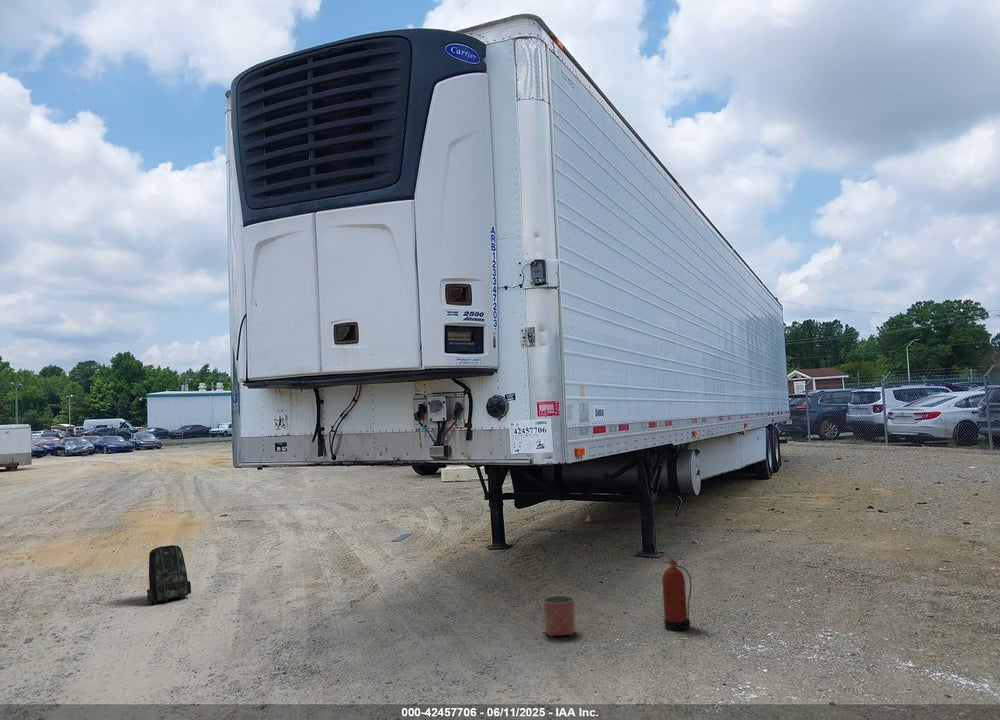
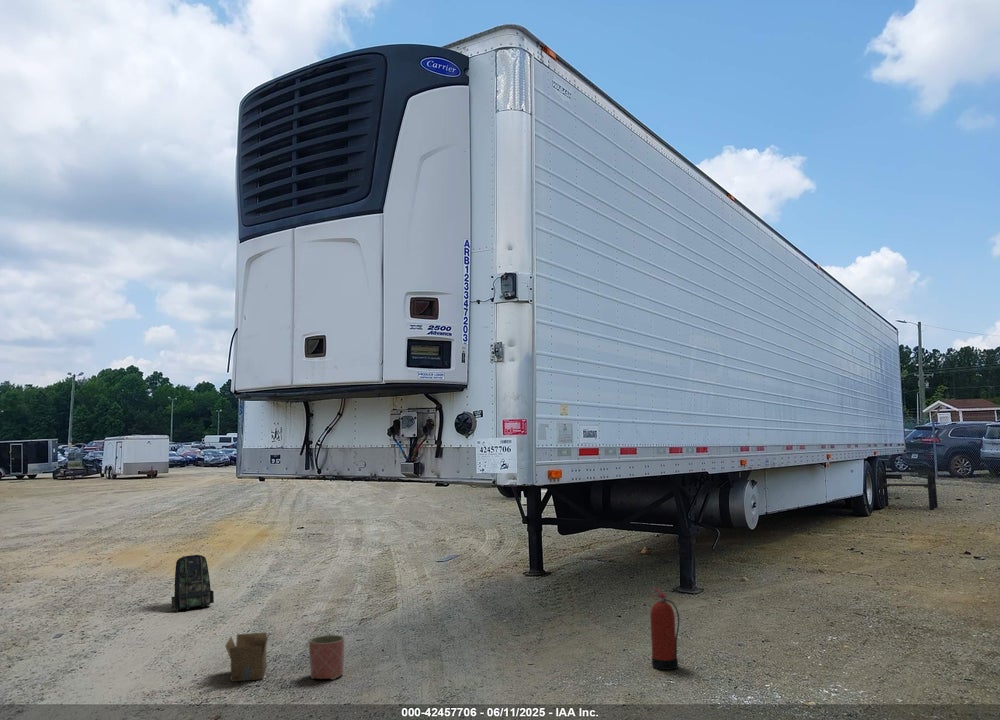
bench: none [776,436,827,471] -> present [878,472,938,510]
planter: present [543,595,575,636] -> present [309,635,344,680]
cardboard box: none [253,620,296,671] -> present [225,632,269,682]

